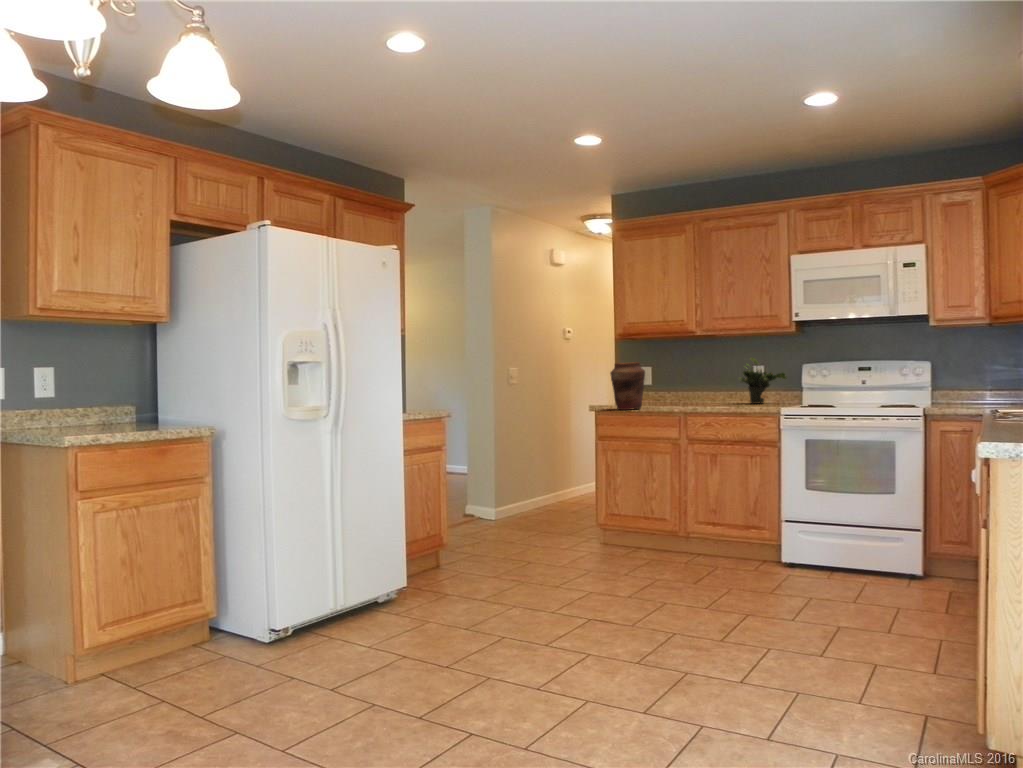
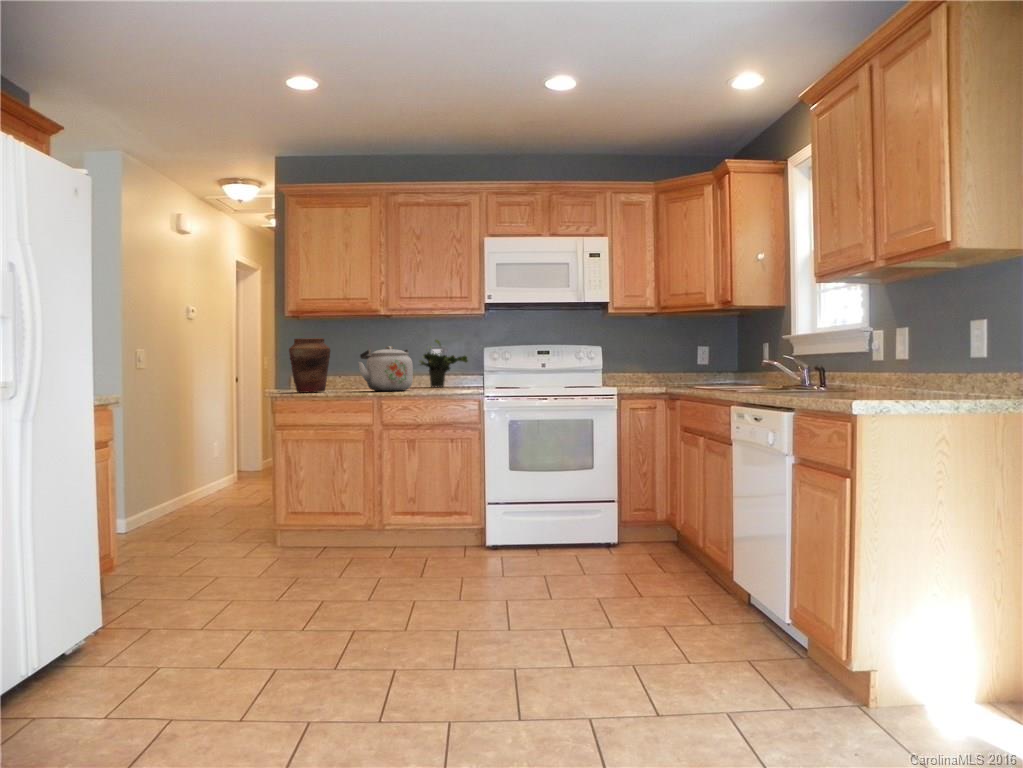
kettle: none [663,368,715,409] -> present [359,346,413,391]

